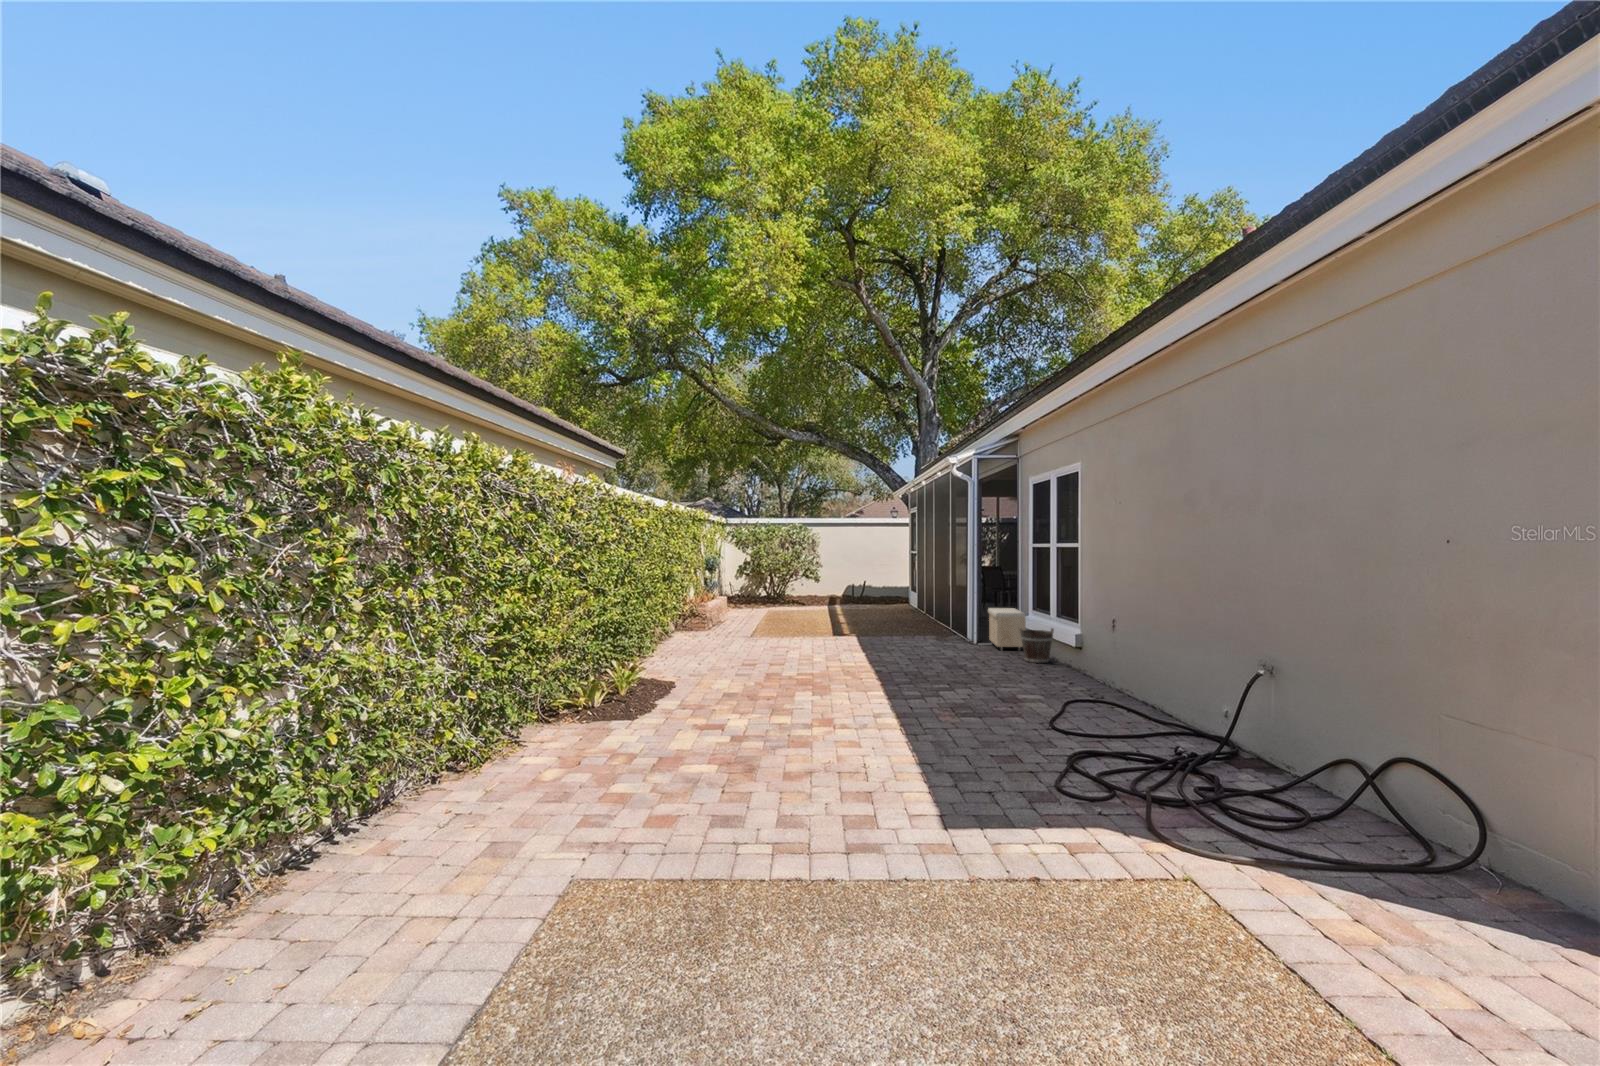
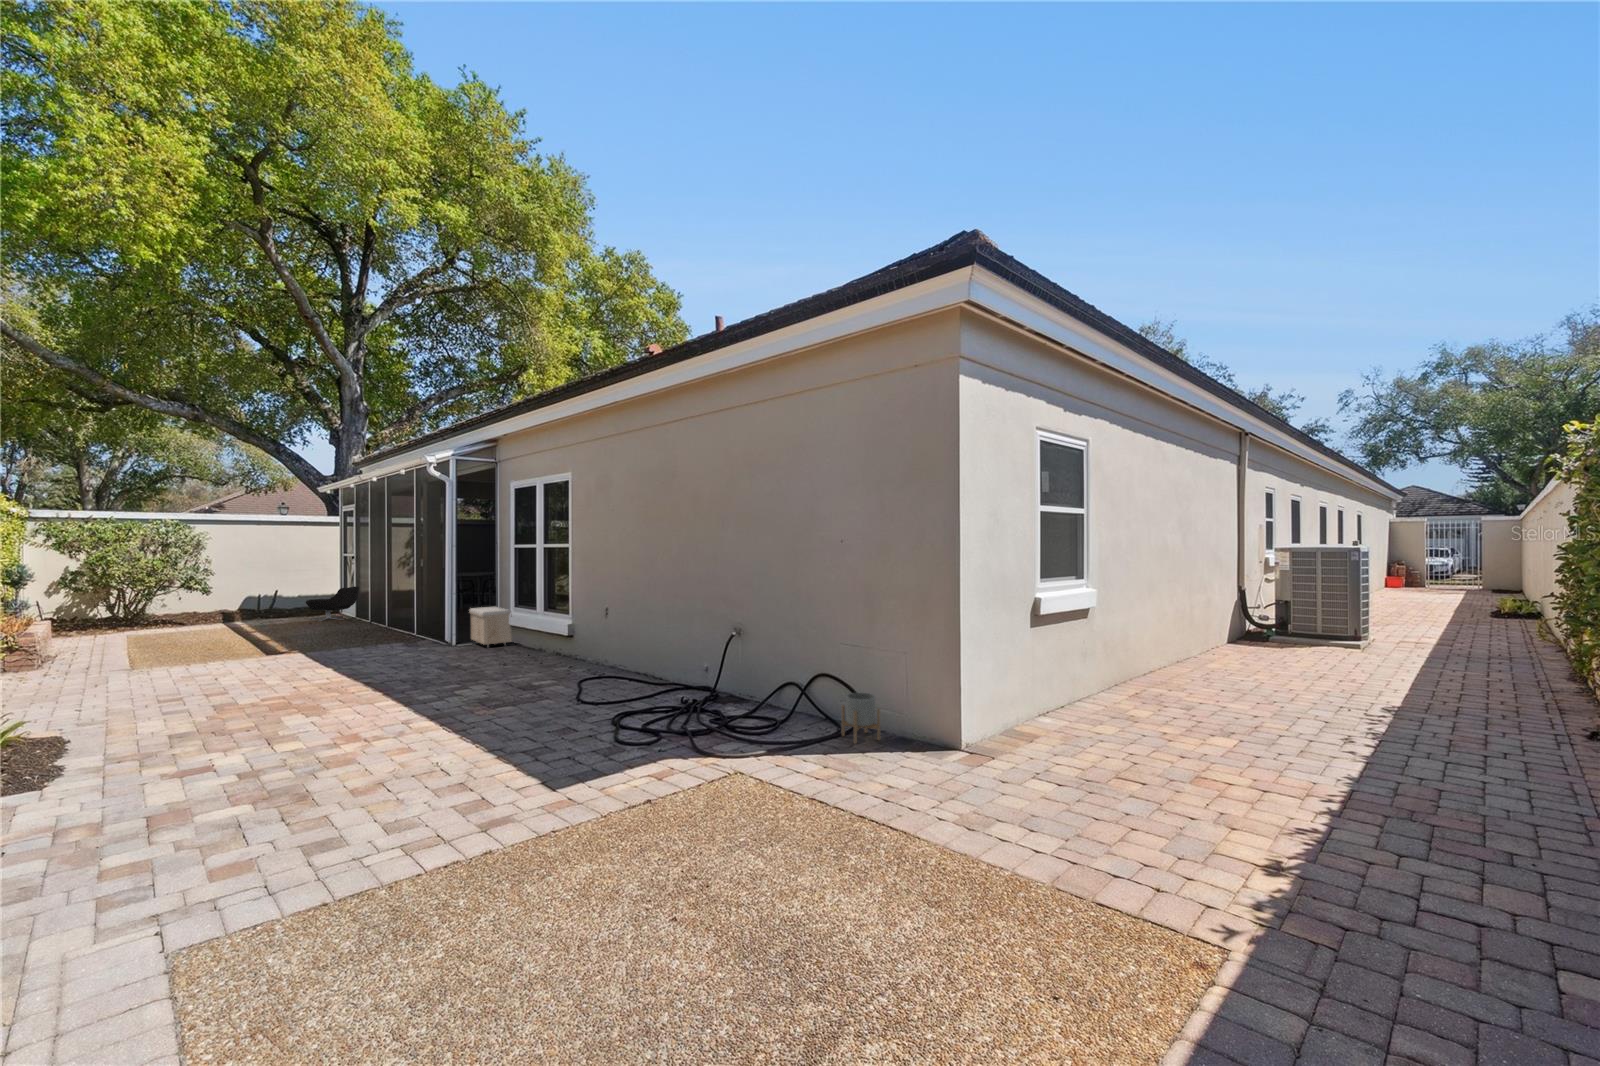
lounge chair: none [878,581,918,610] -> present [306,587,359,621]
bucket: present [1020,628,1054,663] -> none [513,621,544,655]
planter: none [1439,808,1533,913] -> present [842,693,880,743]

